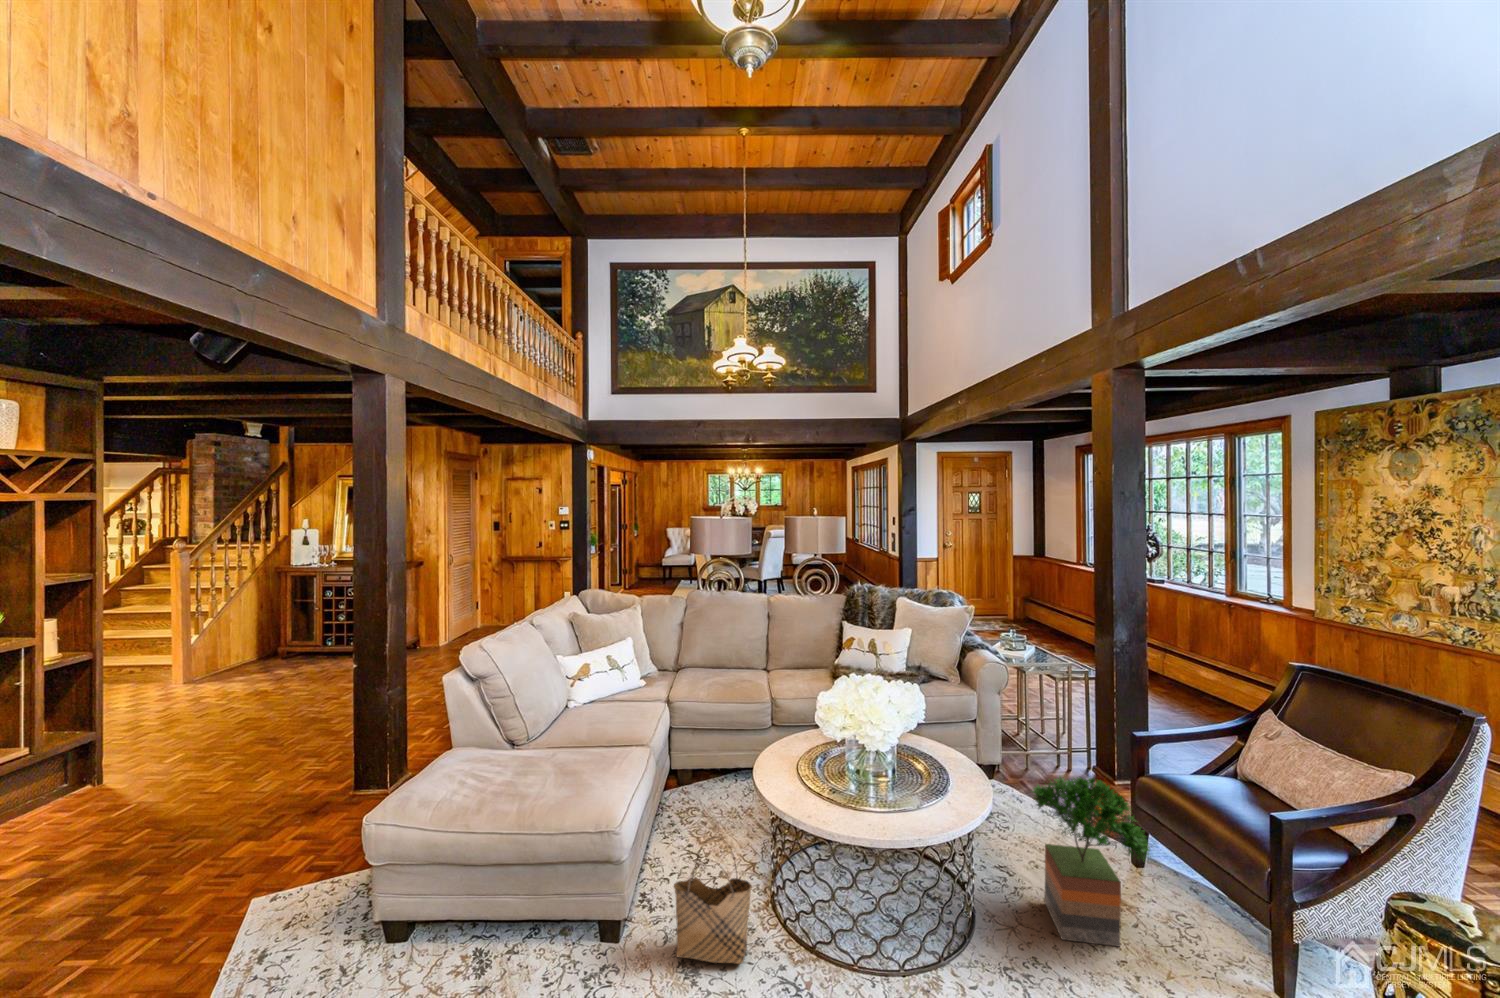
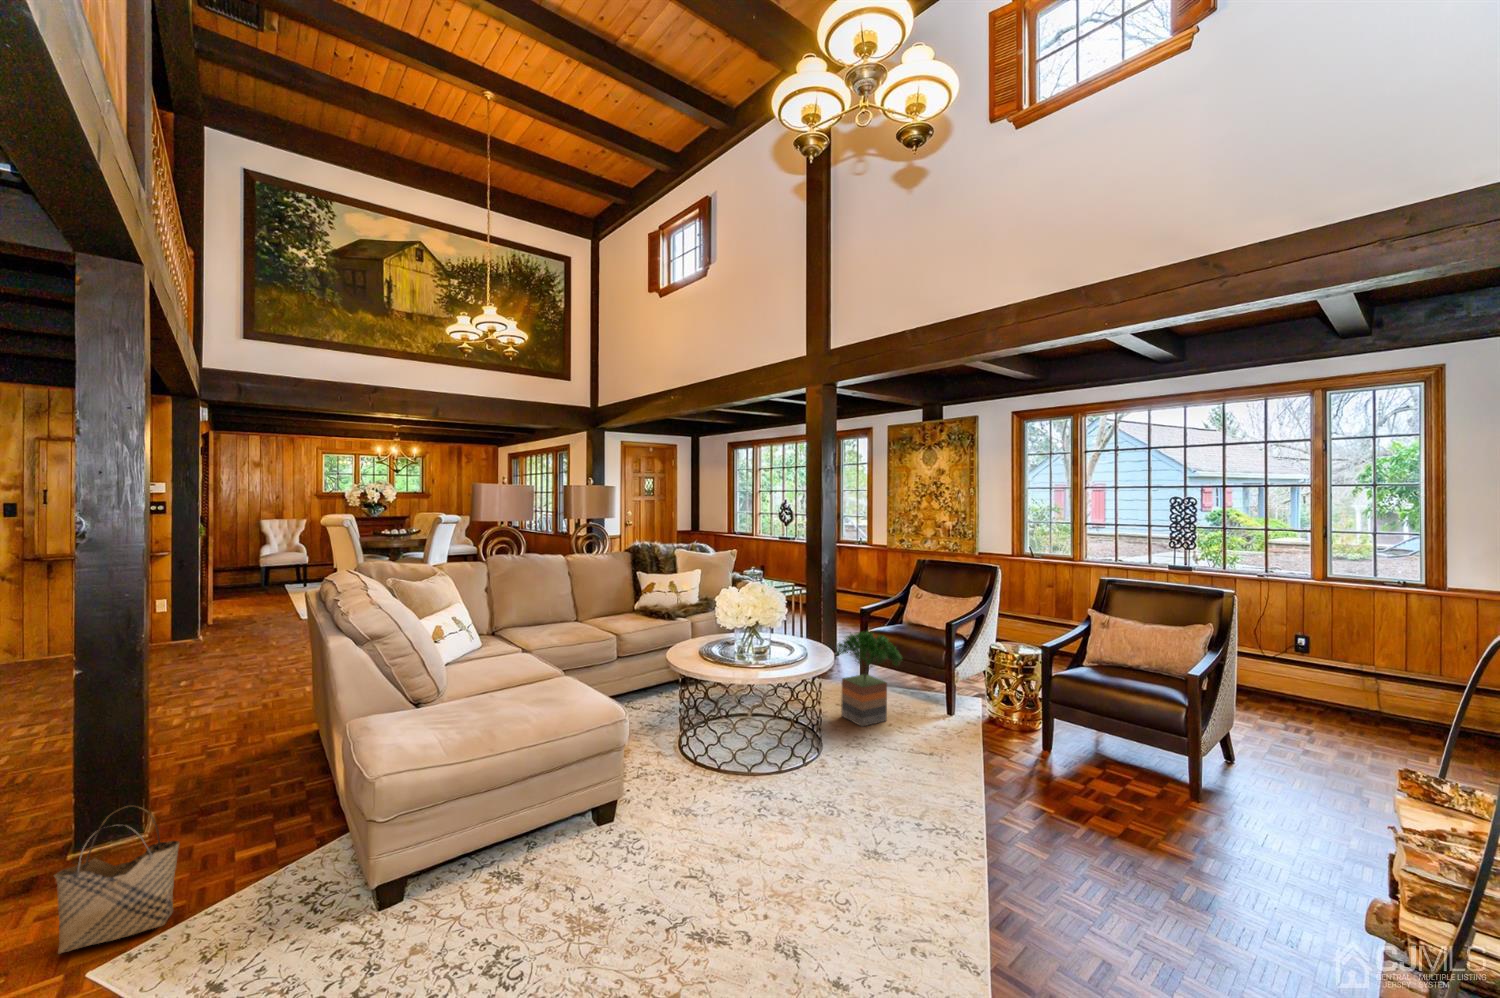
woven basket: present [674,836,752,964] -> present [54,805,180,954]

